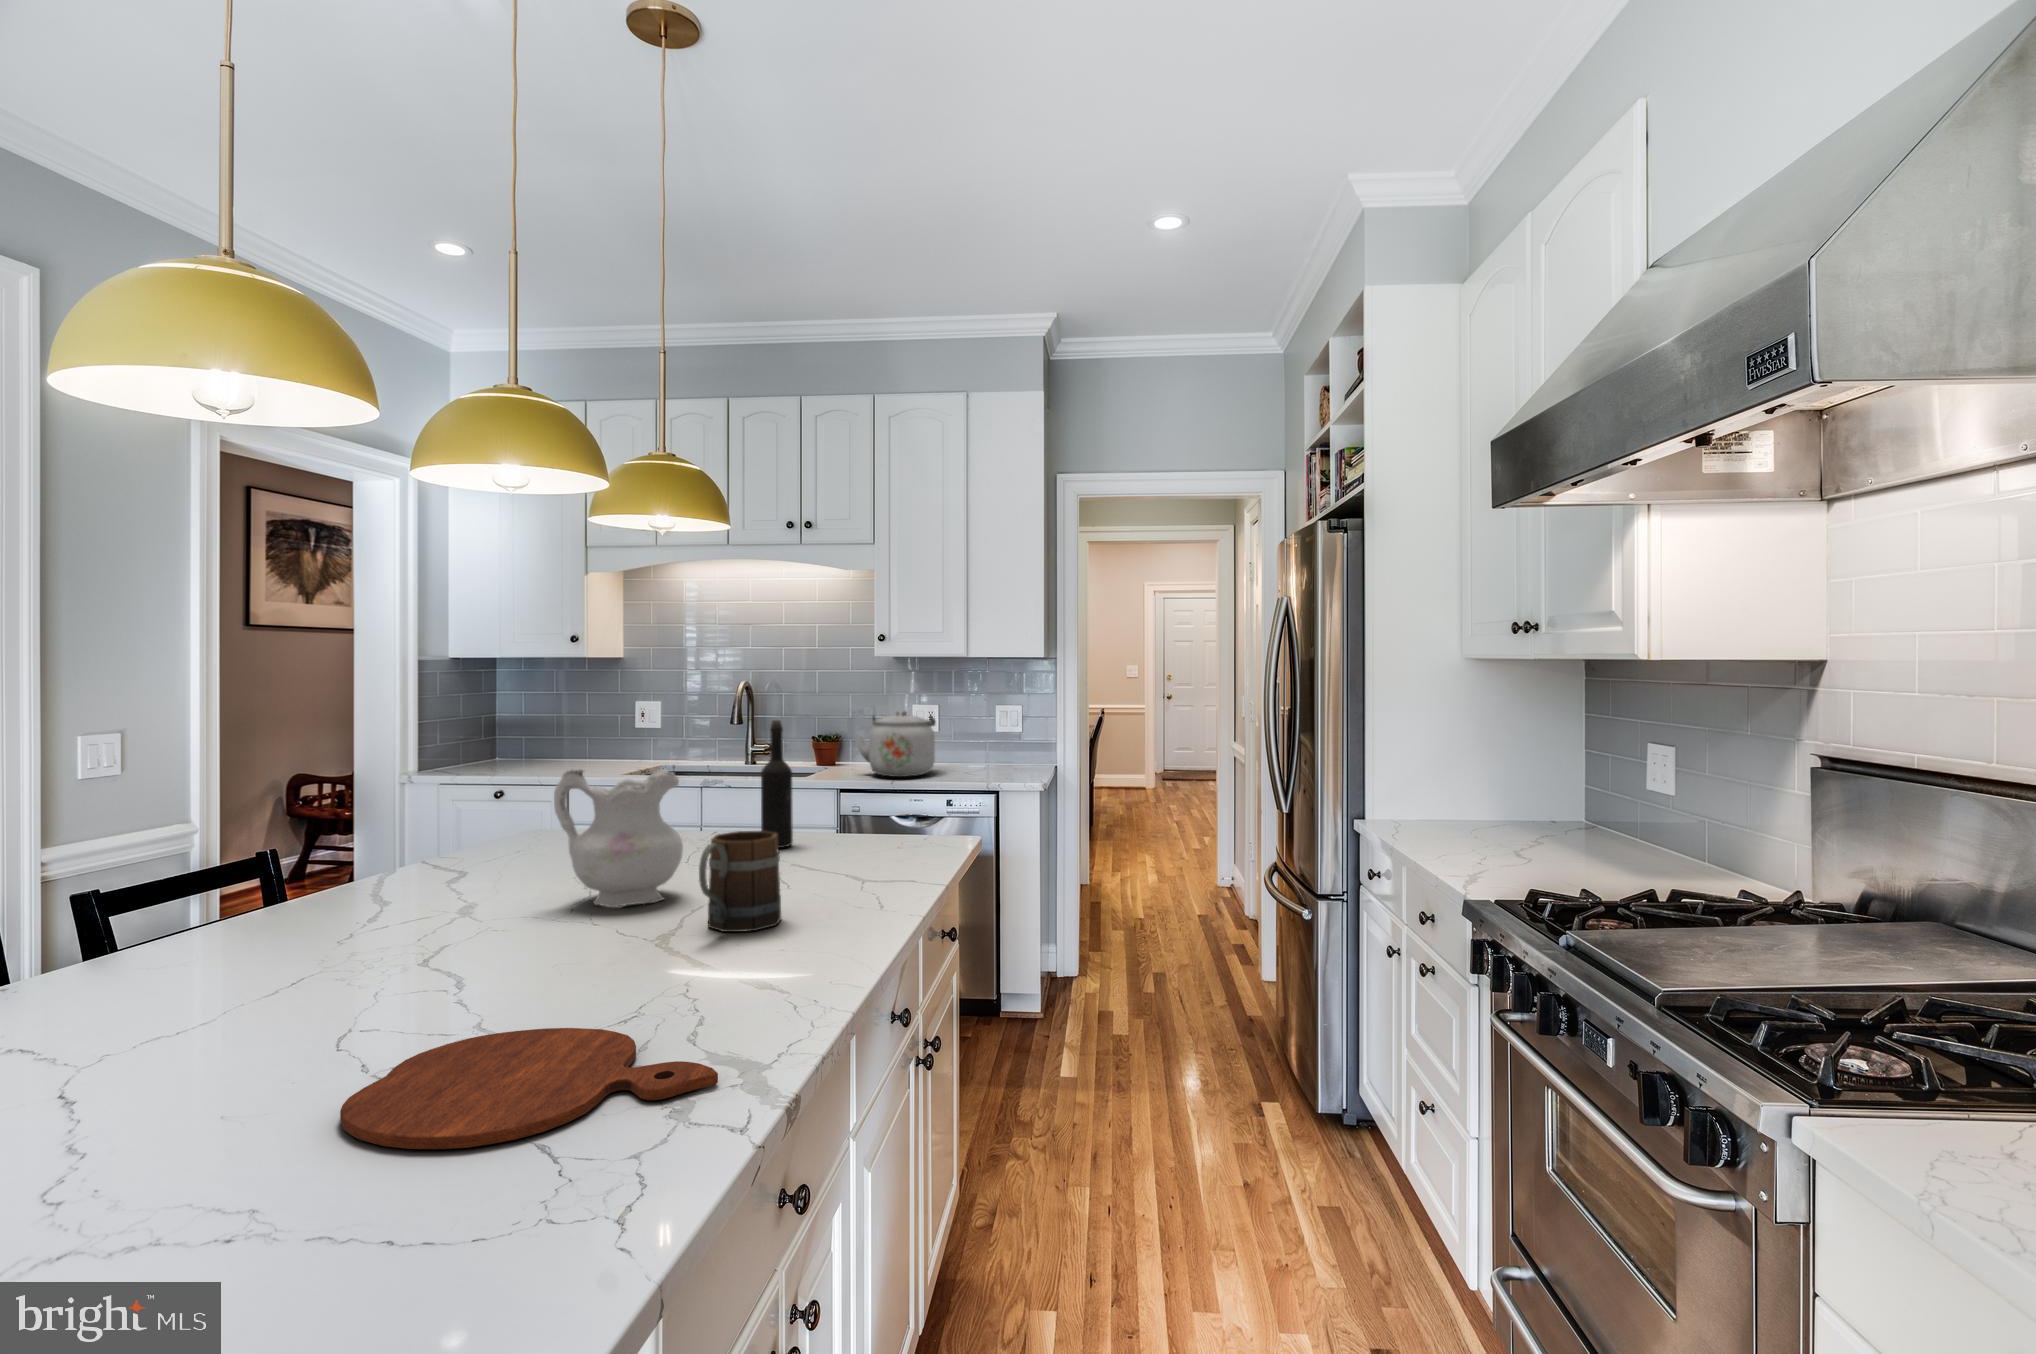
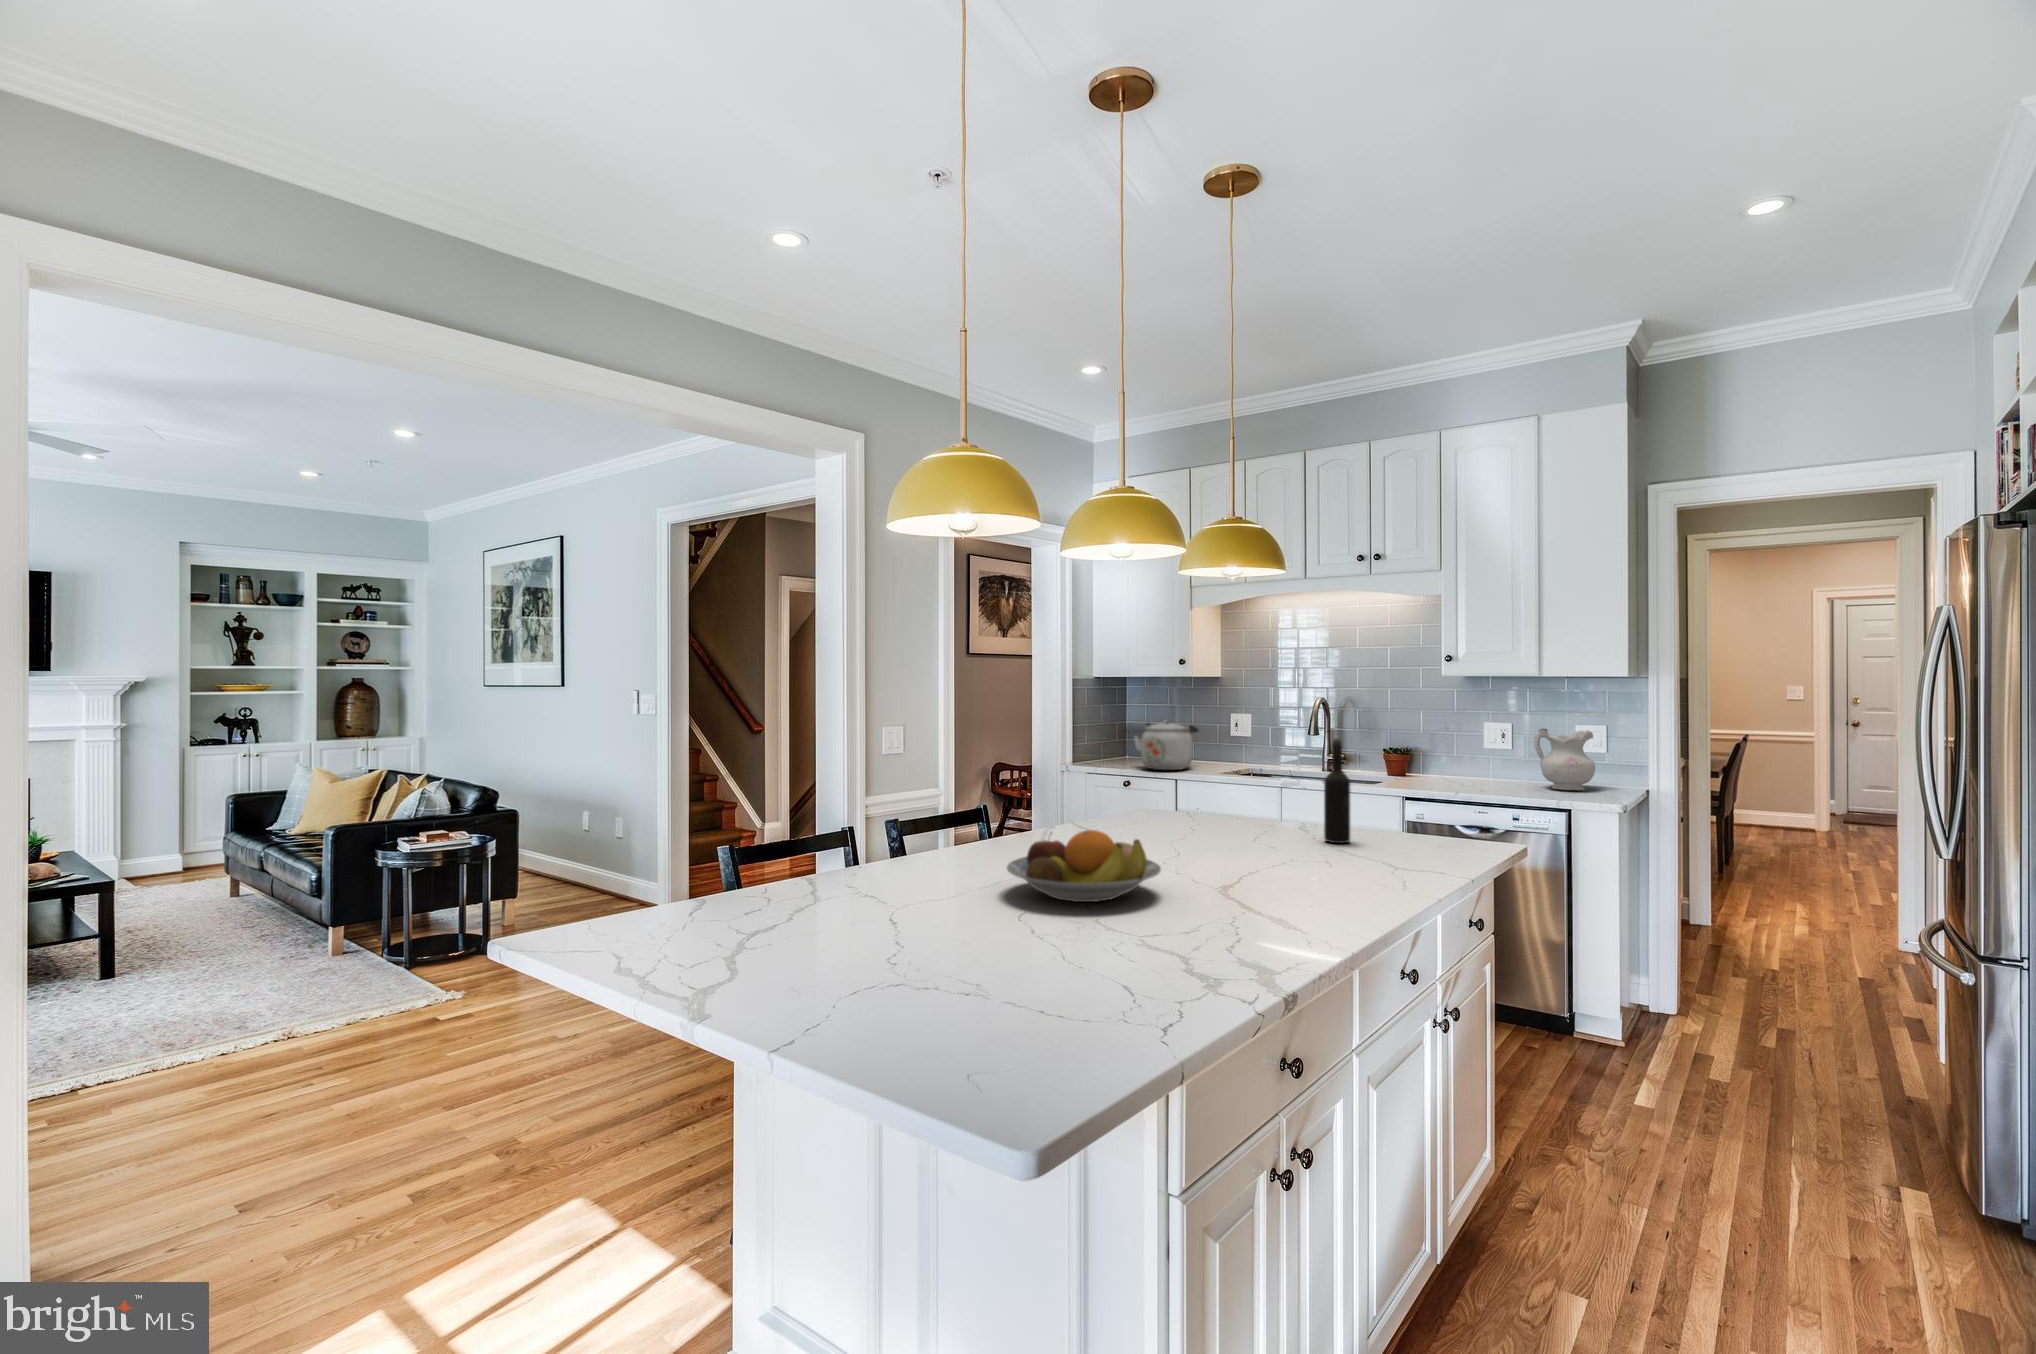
kettle: present [855,711,936,777] -> present [1134,720,1198,770]
ceramic pitcher: present [554,769,683,907] -> present [1534,728,1595,790]
mug: present [699,831,781,932] -> none [1270,824,1332,899]
fruit bowl: none [236,873,533,995] -> present [1007,830,1161,902]
cutting board: present [340,1028,718,1149] -> none [1070,931,1275,985]

